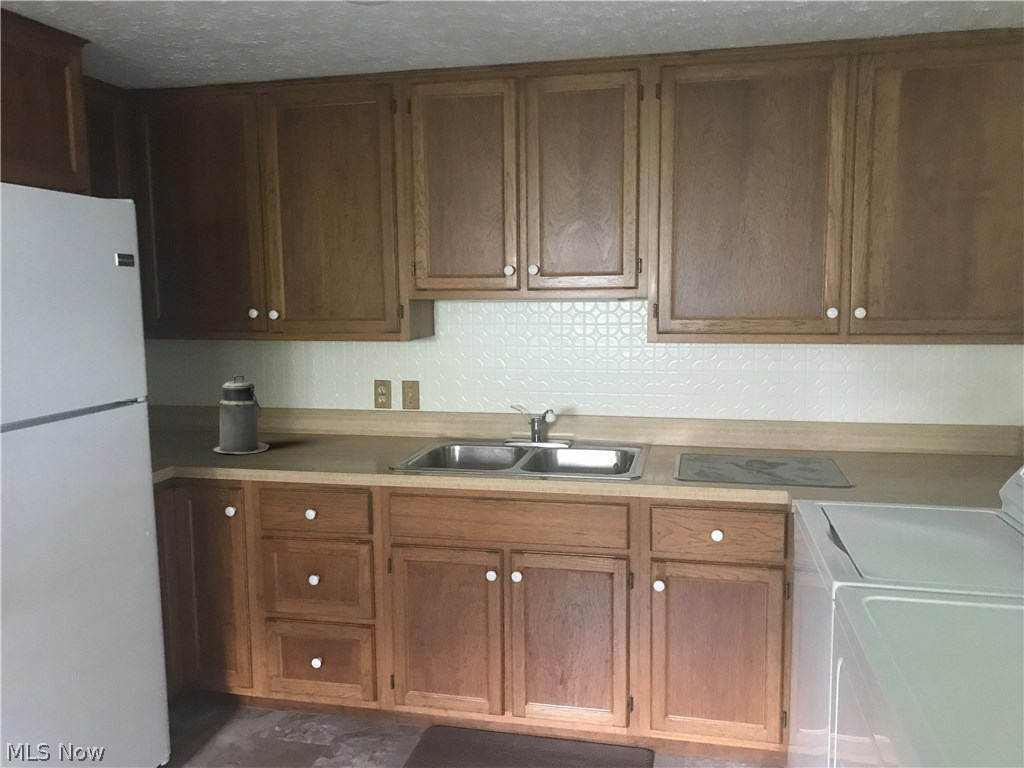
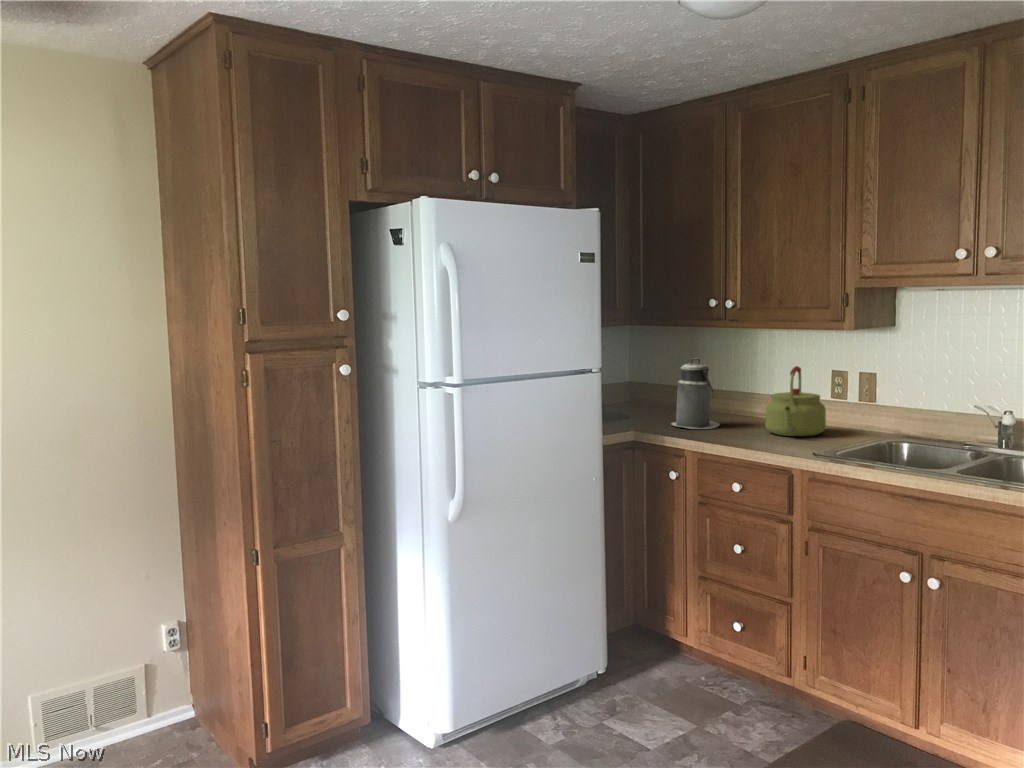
kettle: none [321,379,381,451] -> present [765,366,826,437]

